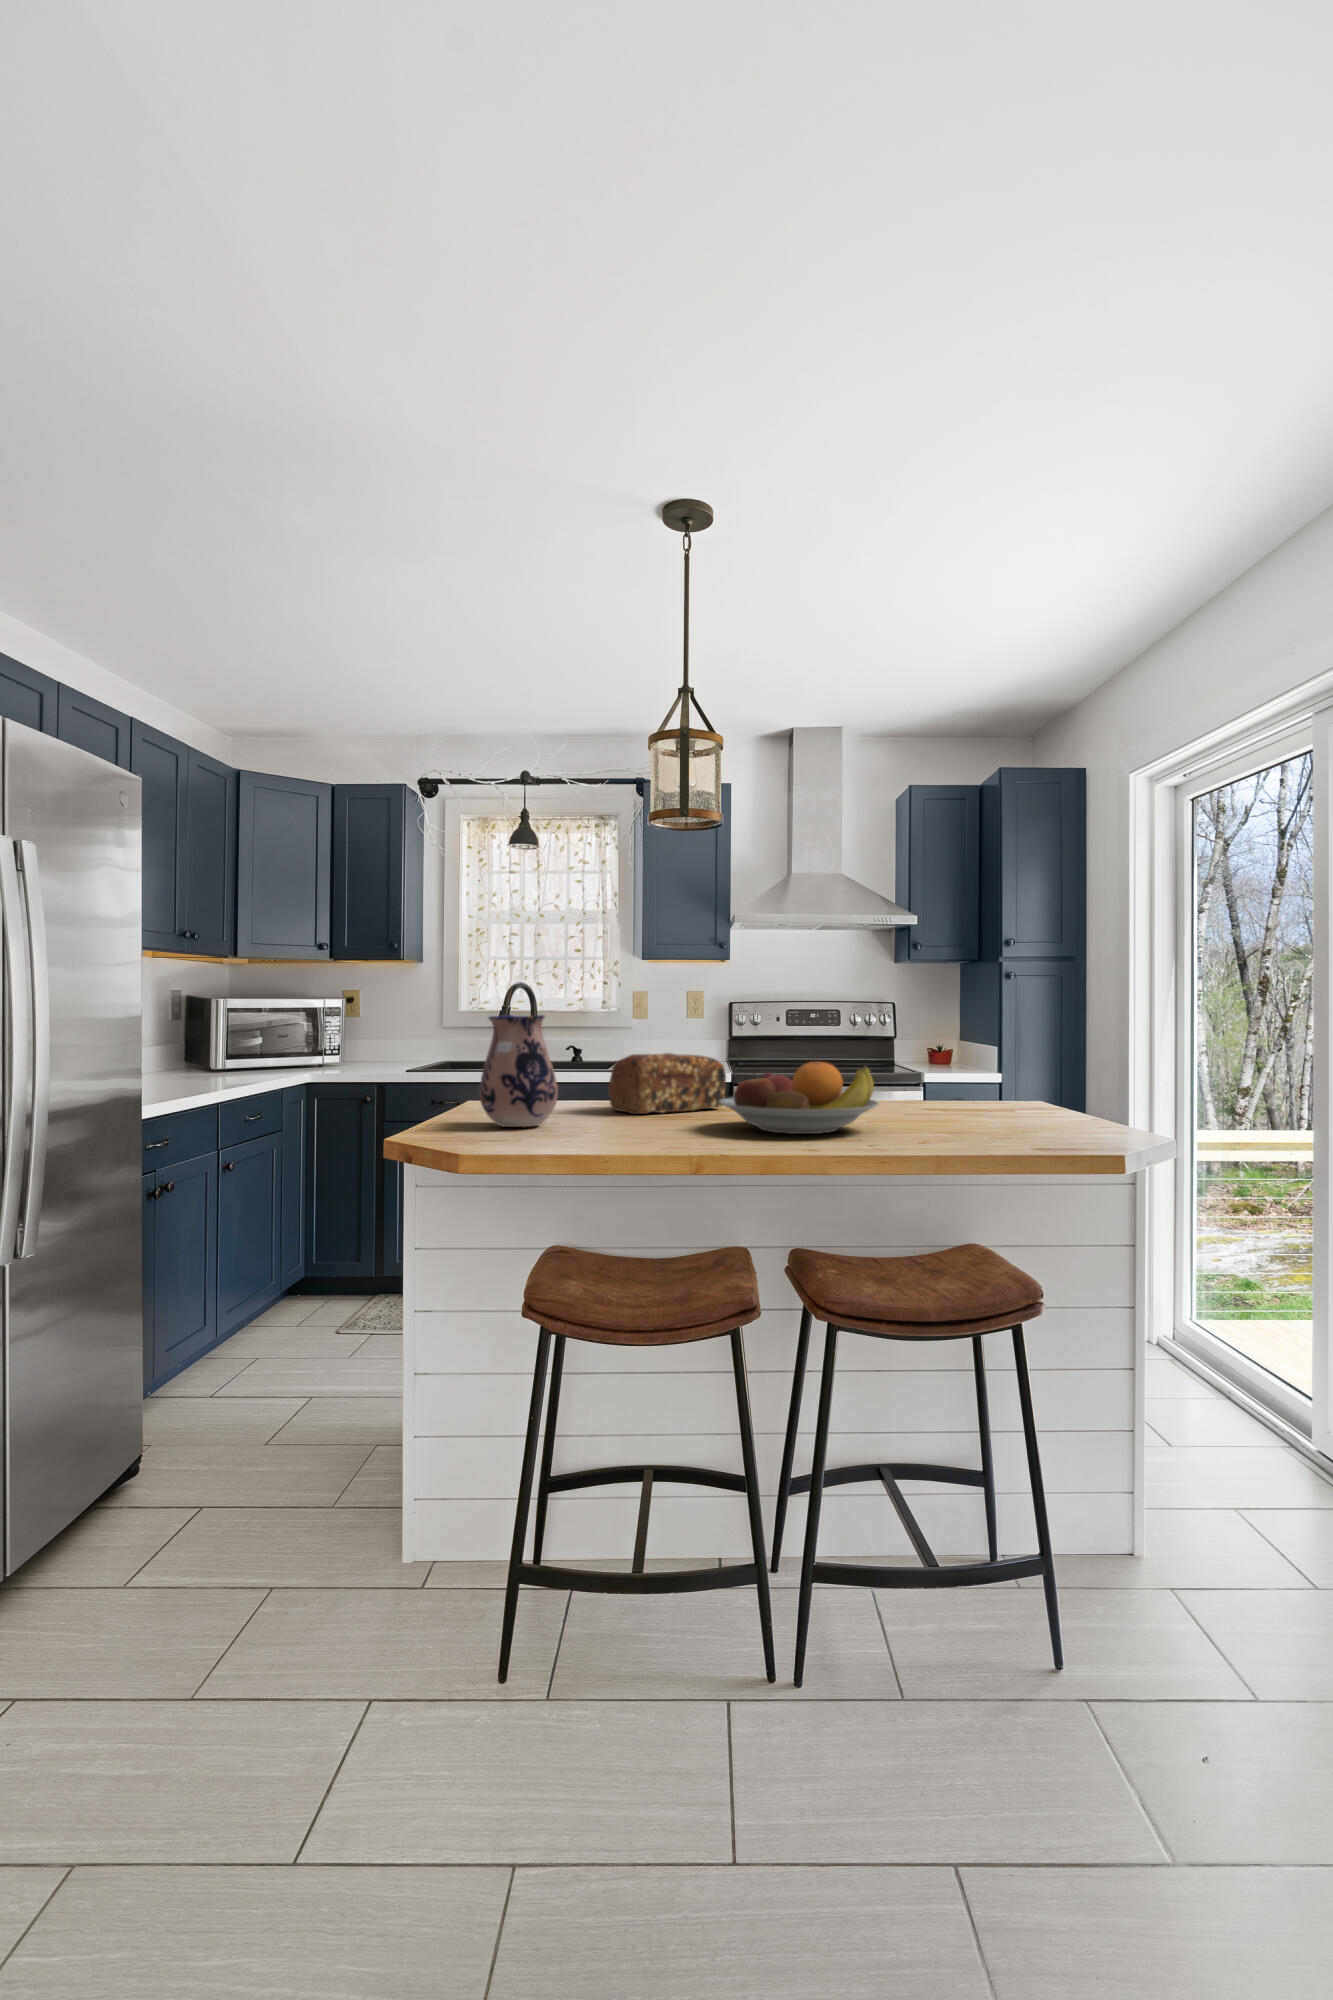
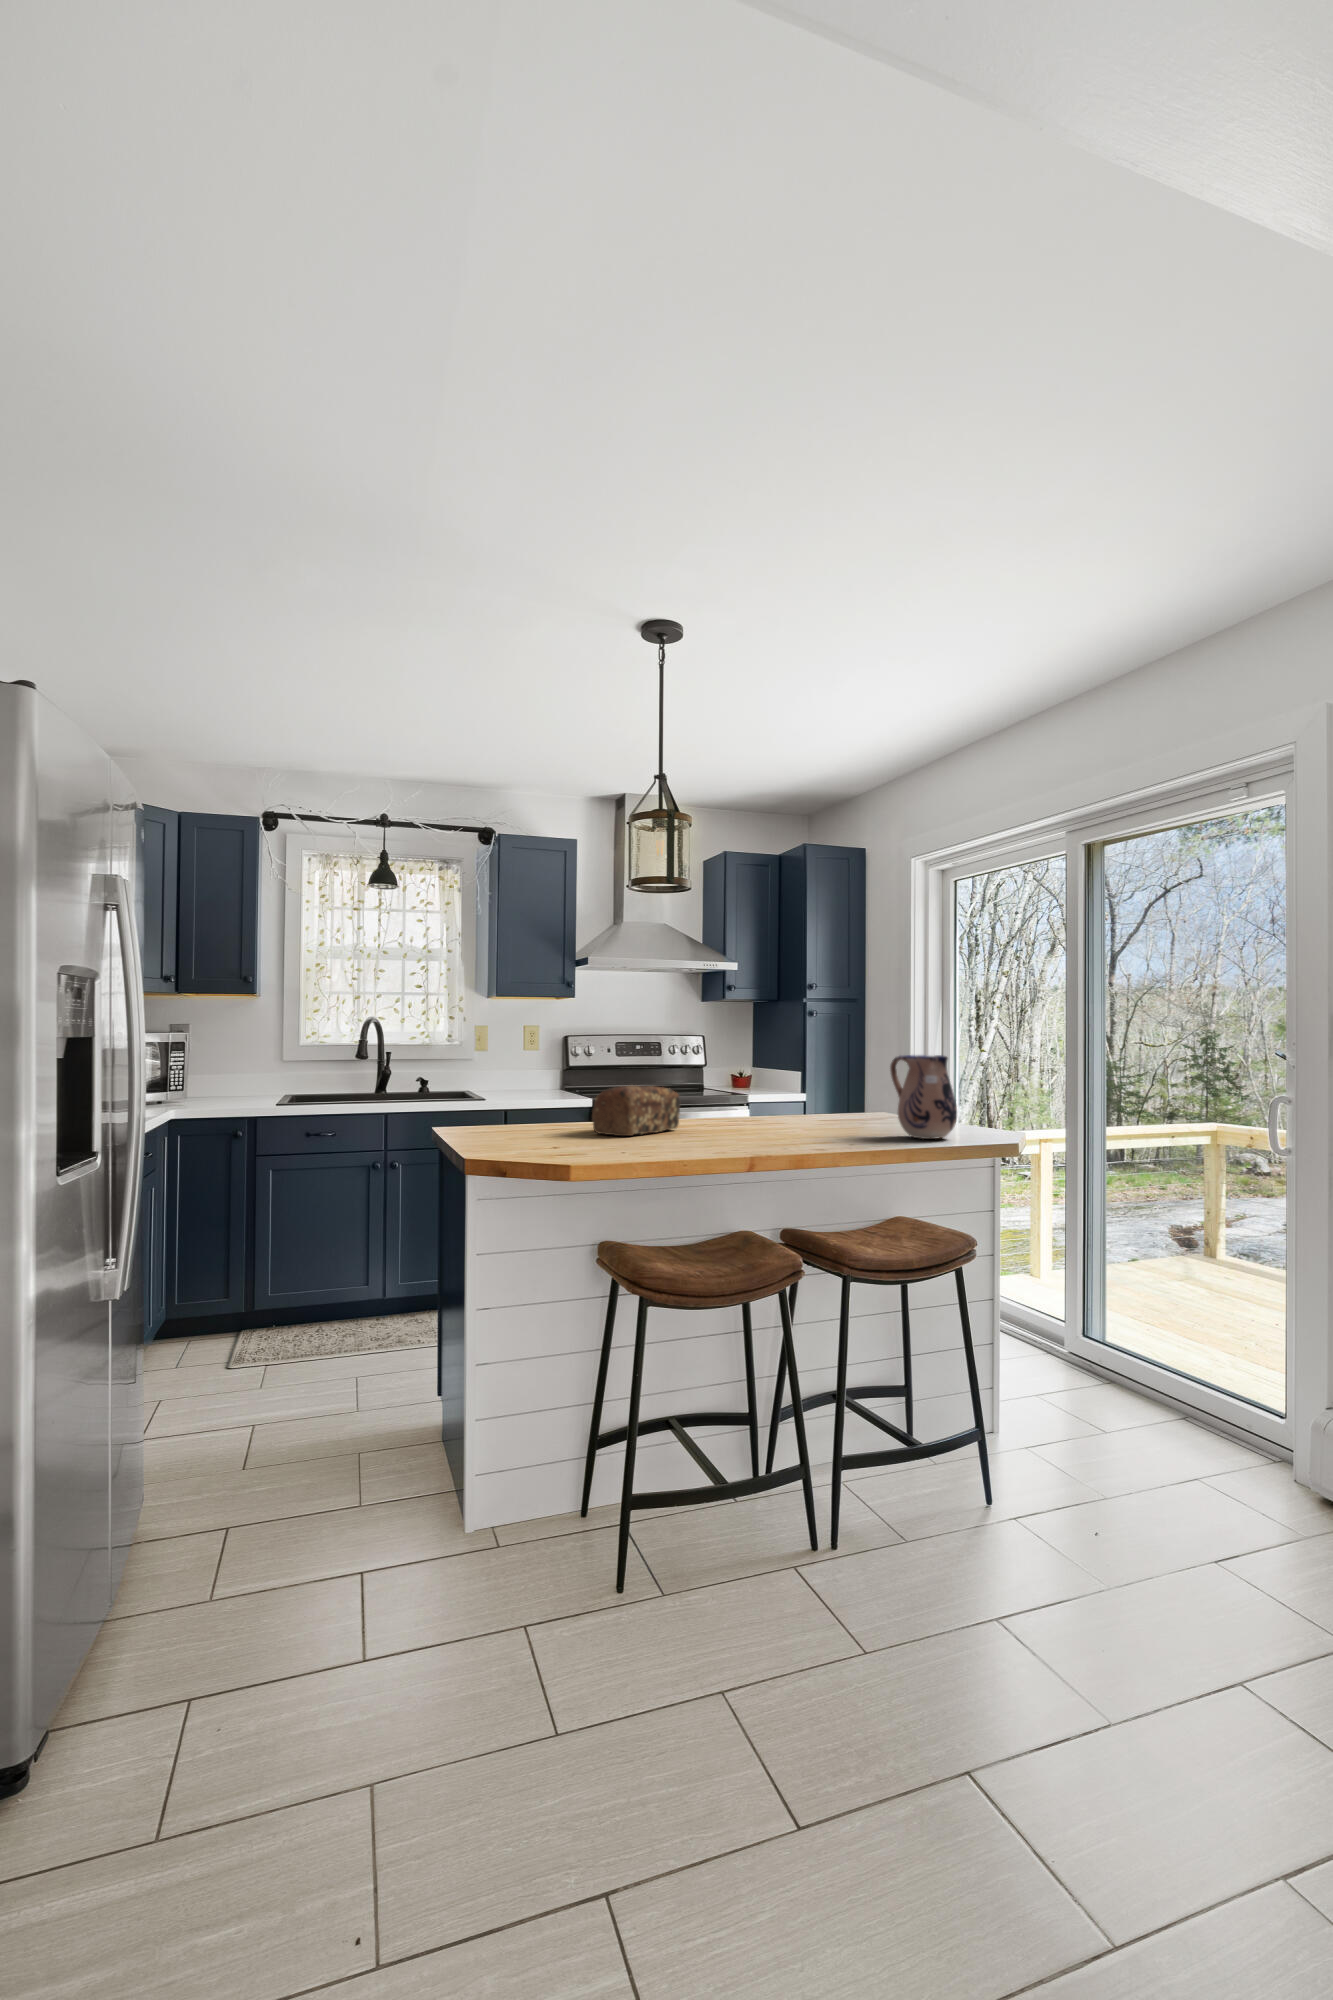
ceramic pitcher: present [479,1015,558,1127] -> present [890,1055,957,1139]
fruit bowl: present [719,1062,879,1134] -> none [716,1092,838,1147]

